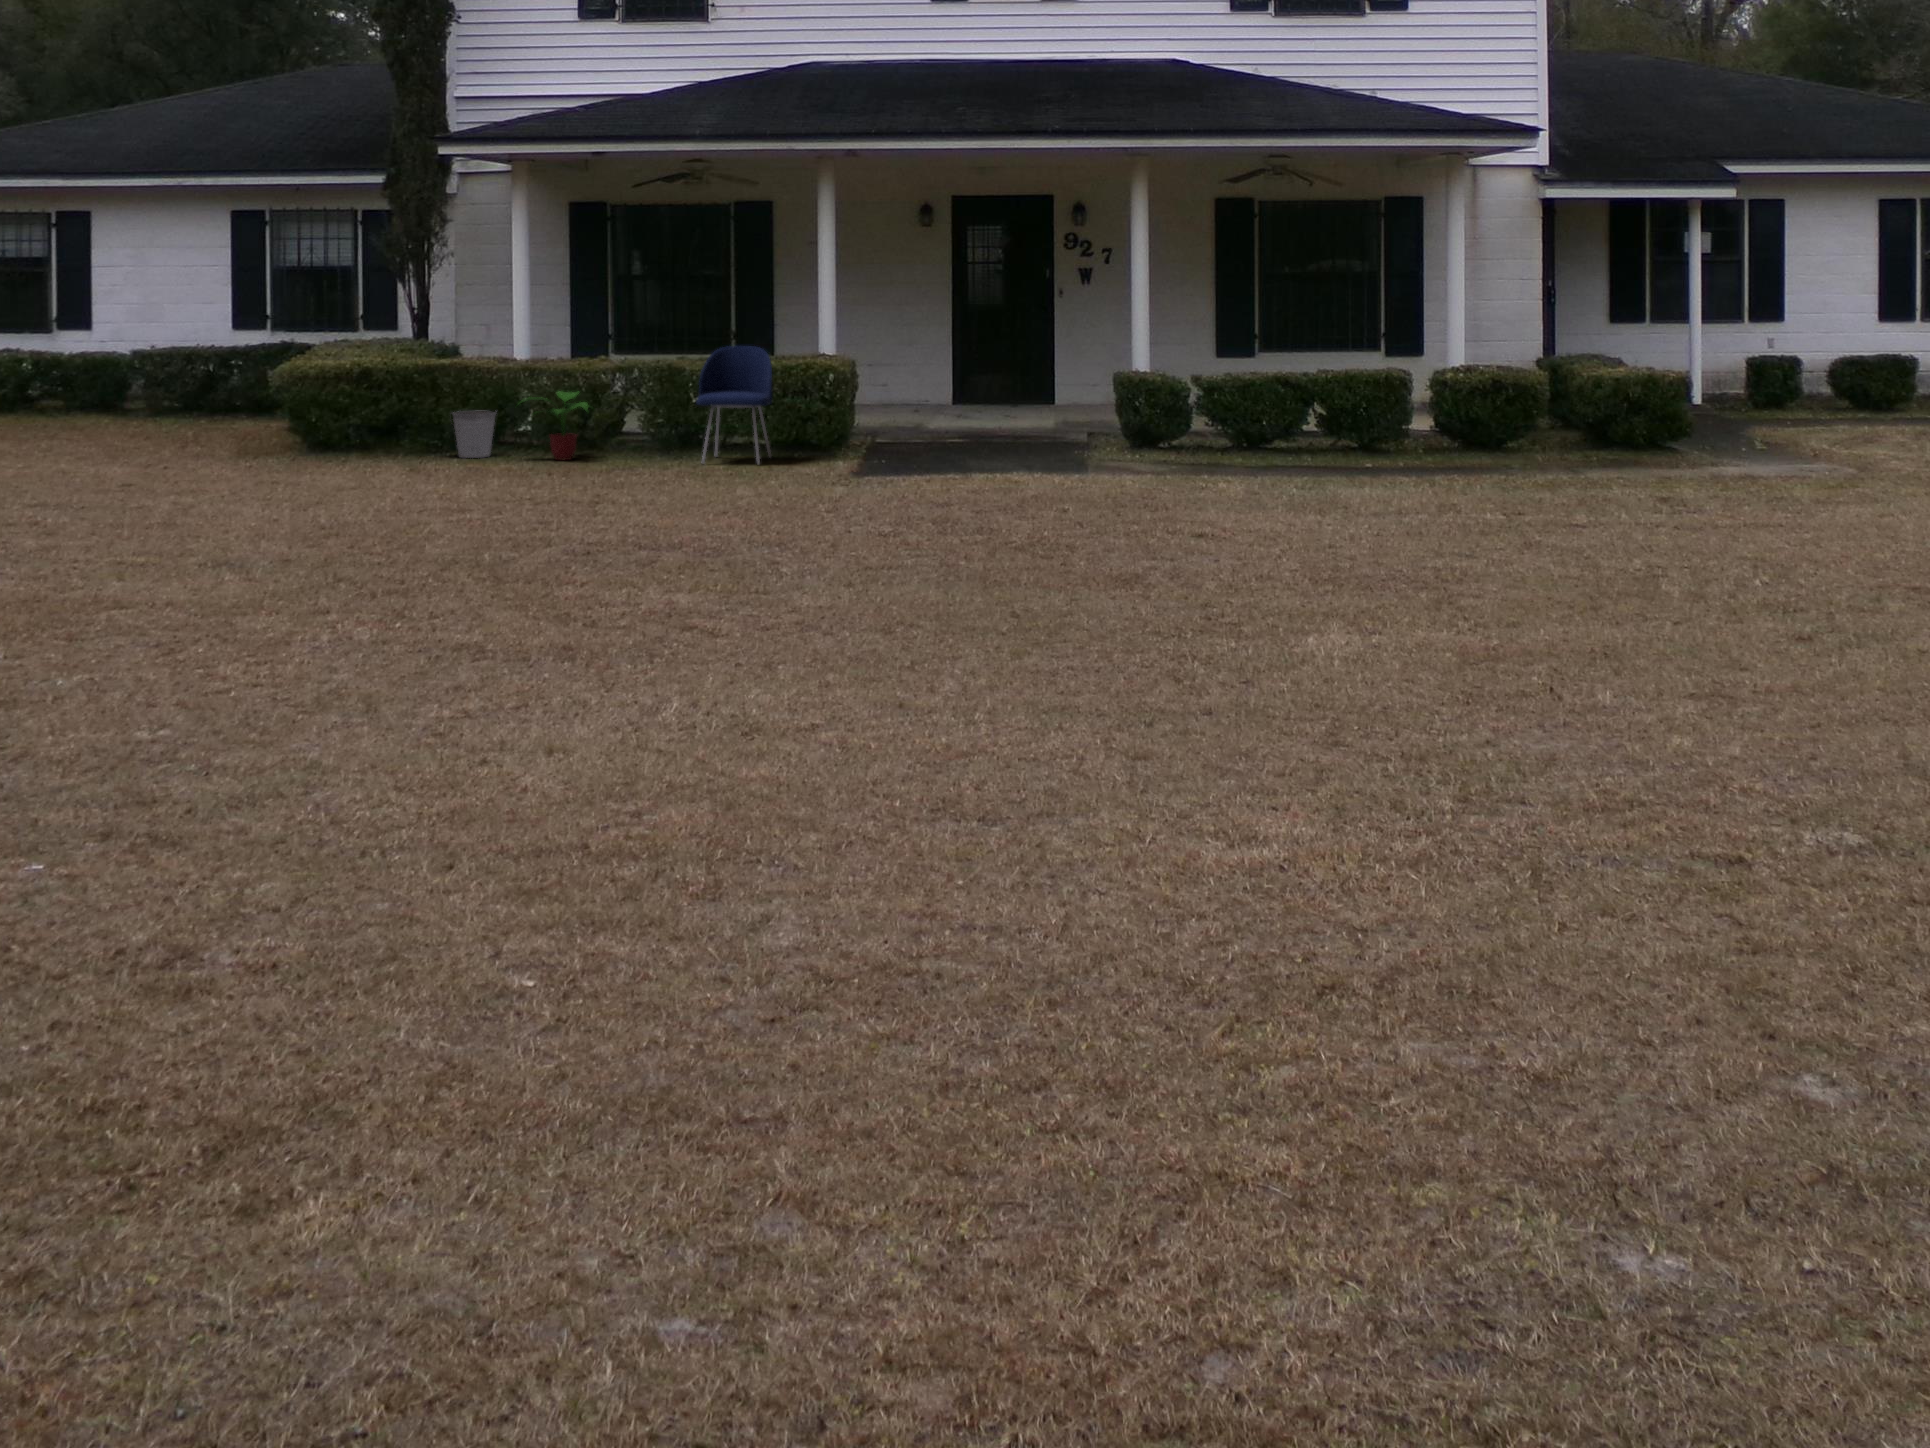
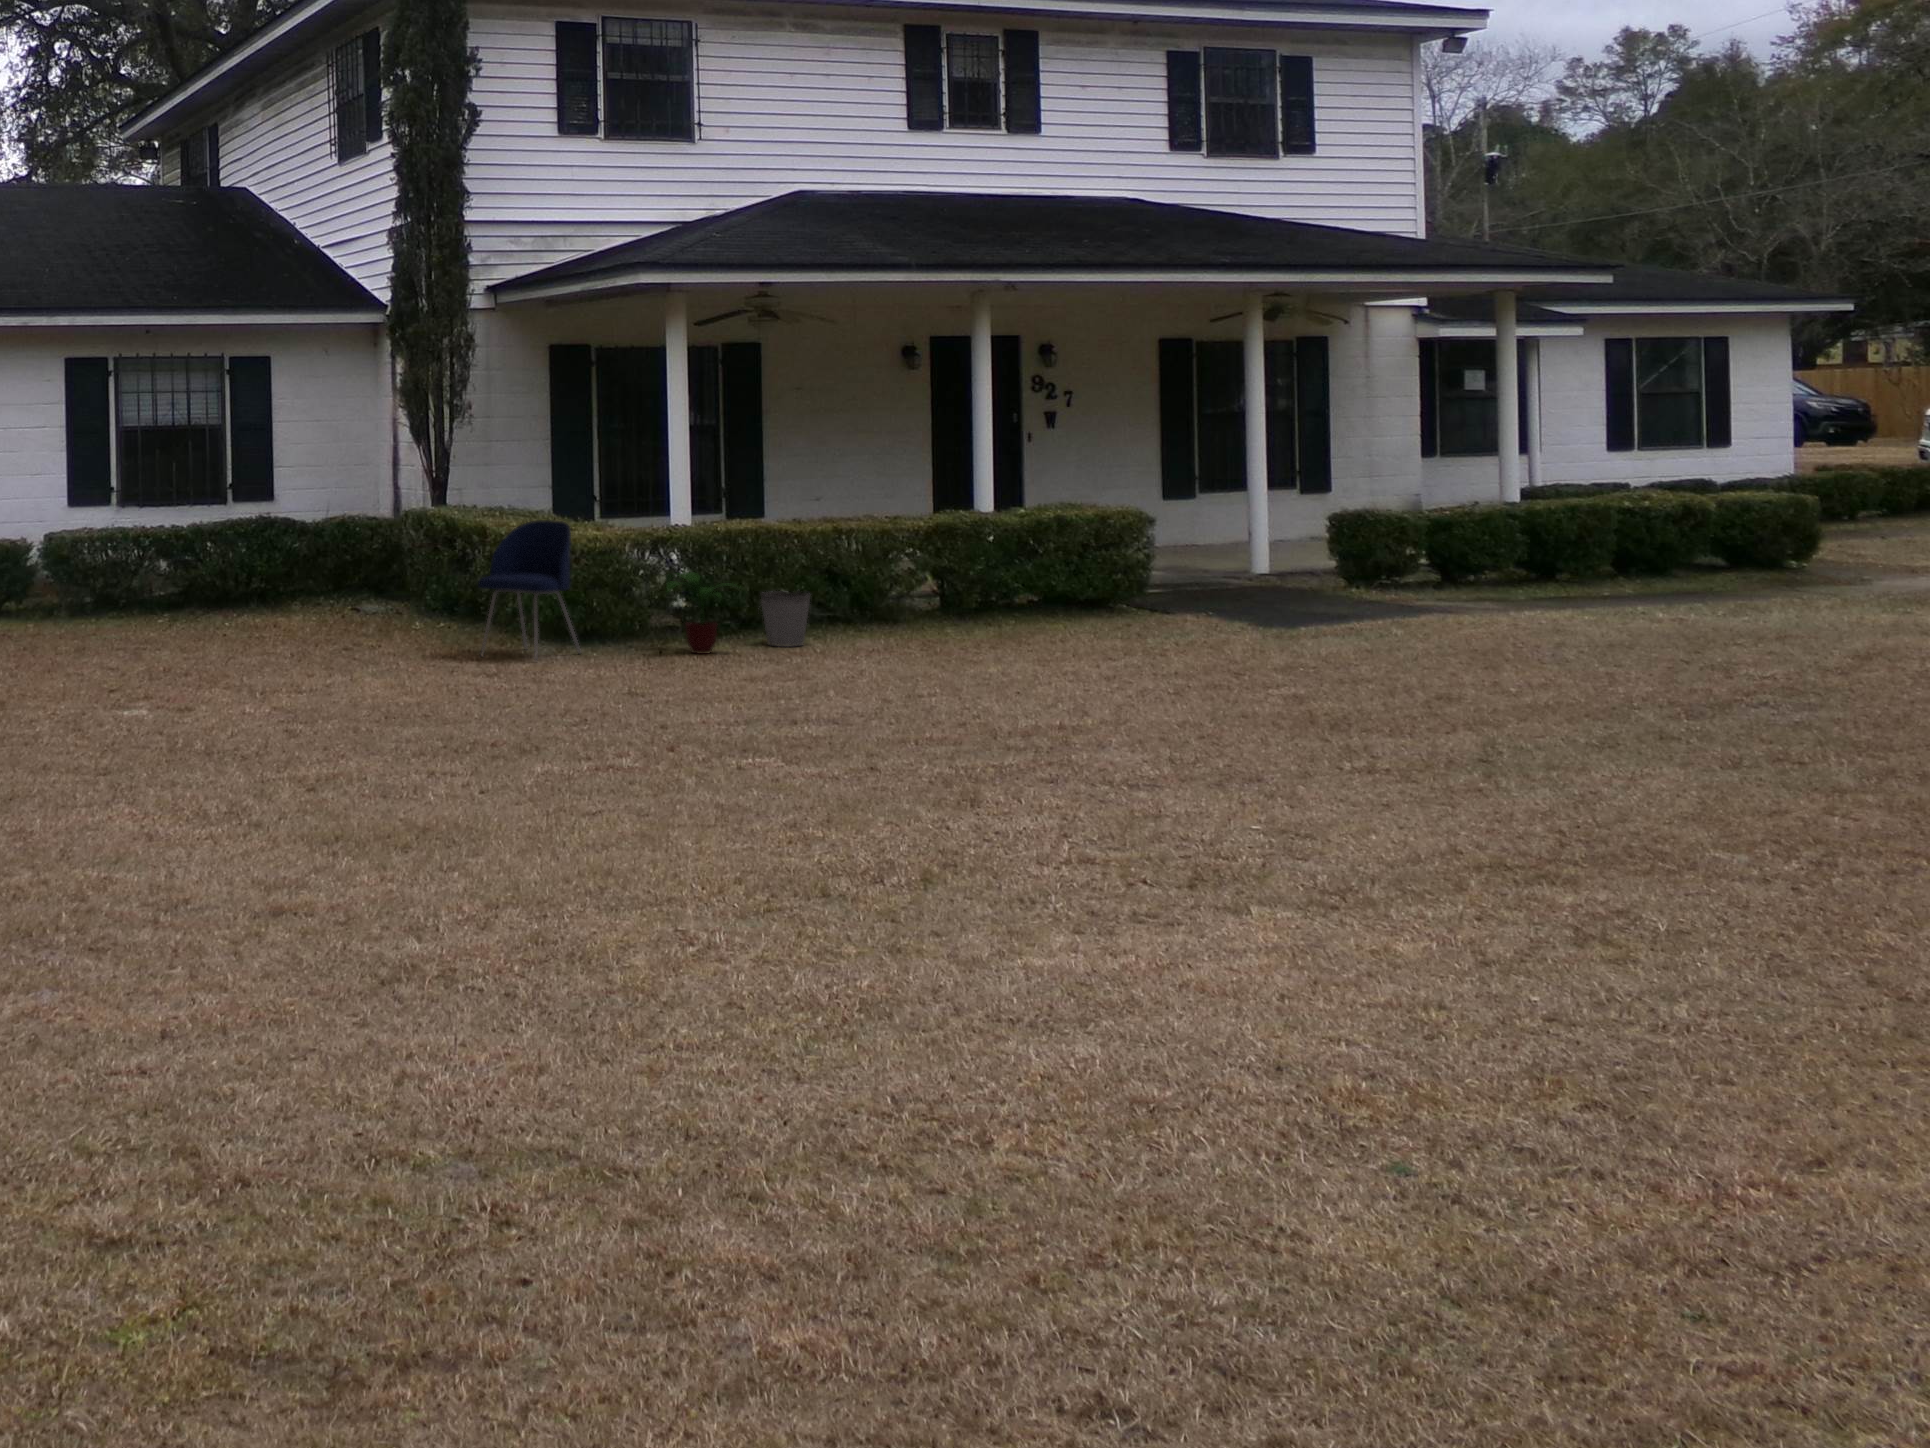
chair: present [697,346,772,464] -> present [478,520,581,661]
potted plant: present [522,391,591,460] -> present [666,572,739,654]

